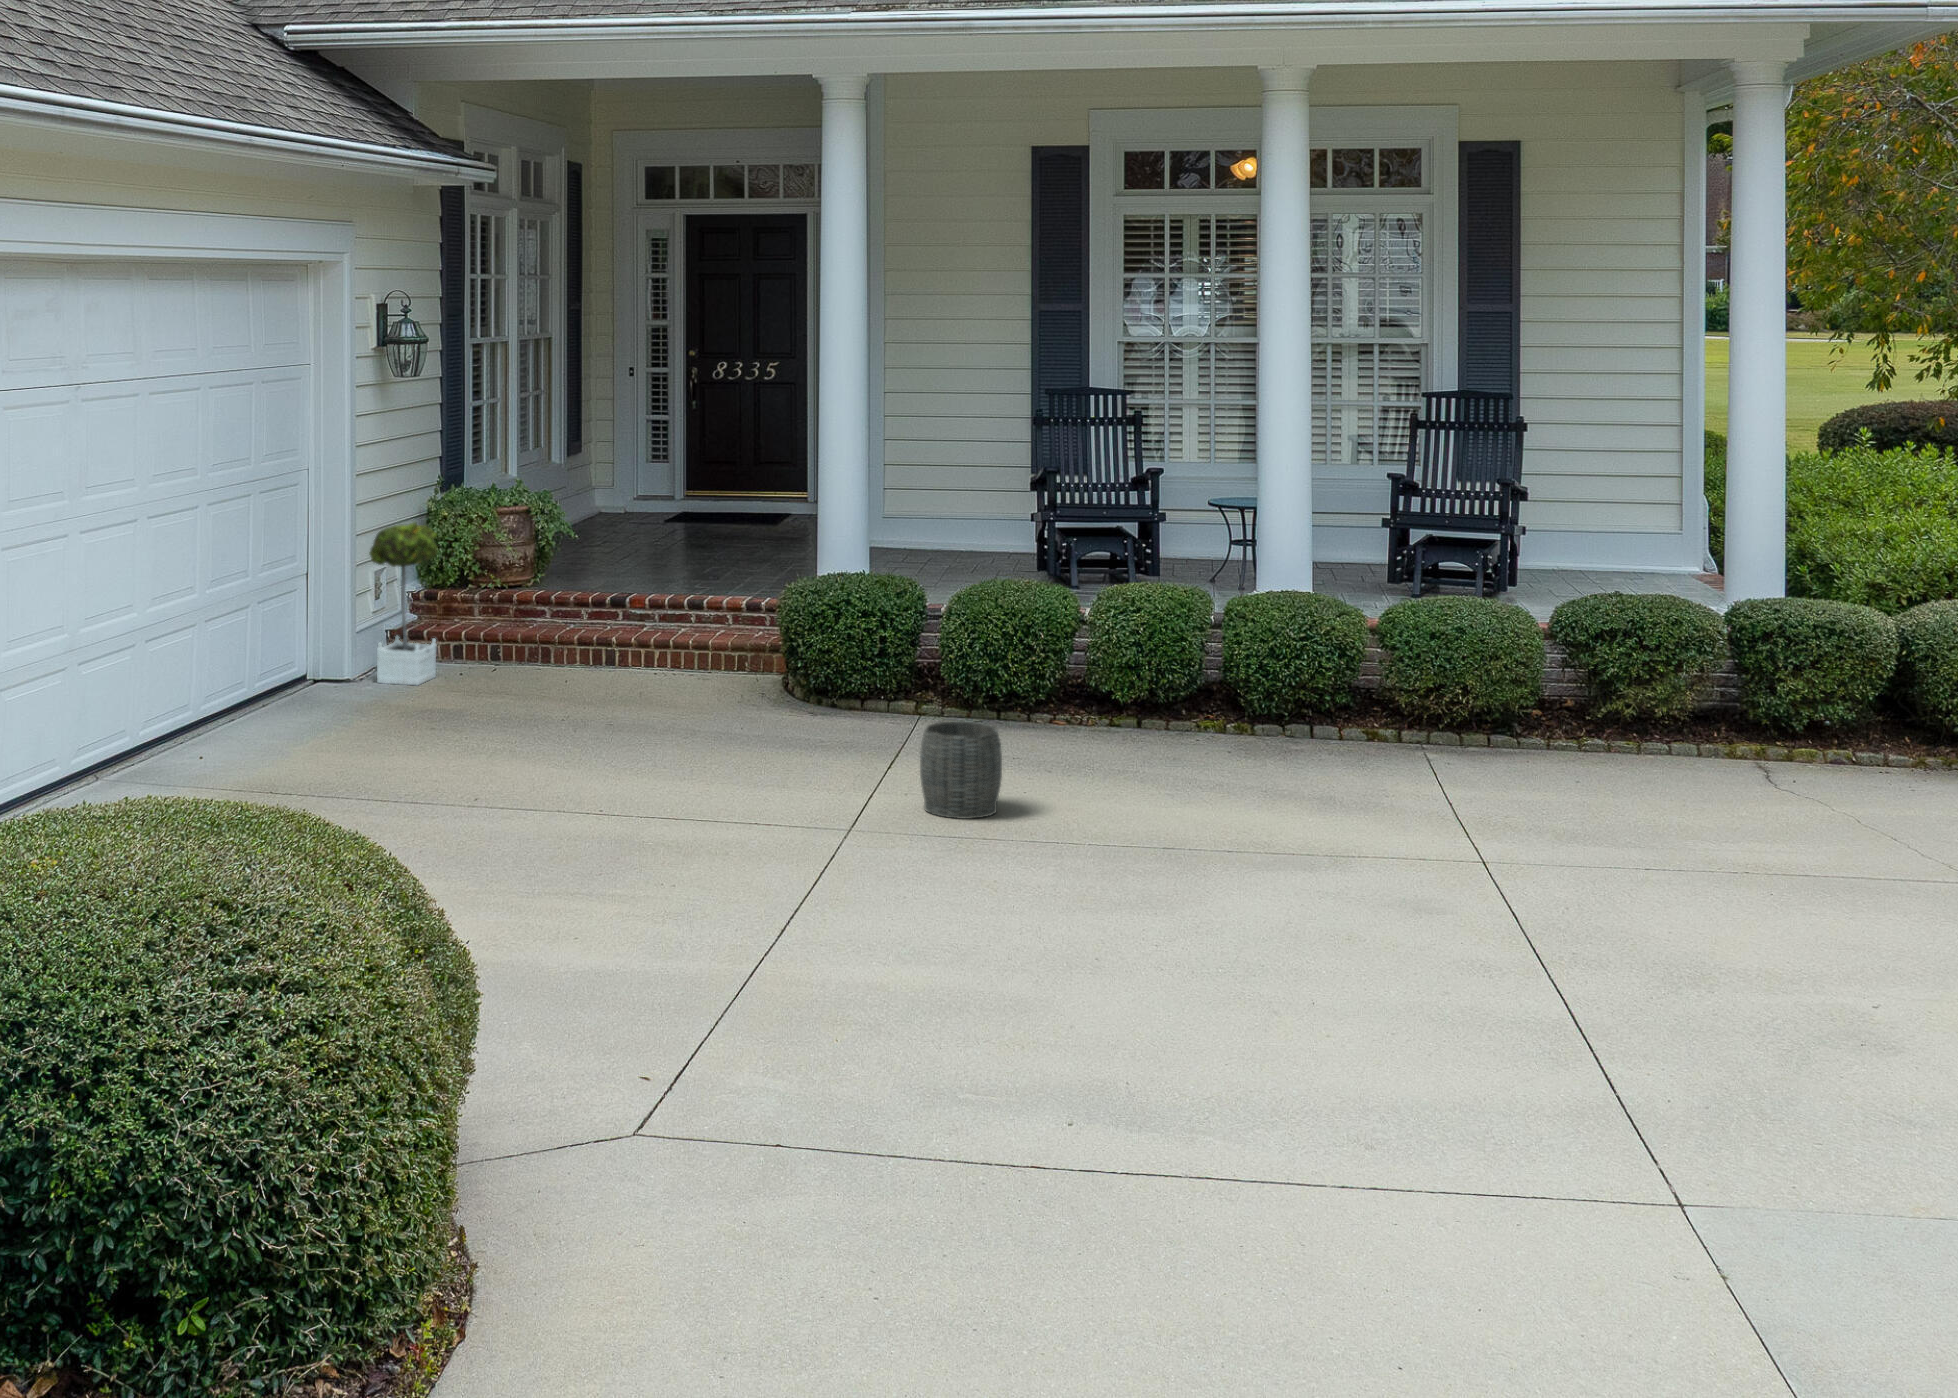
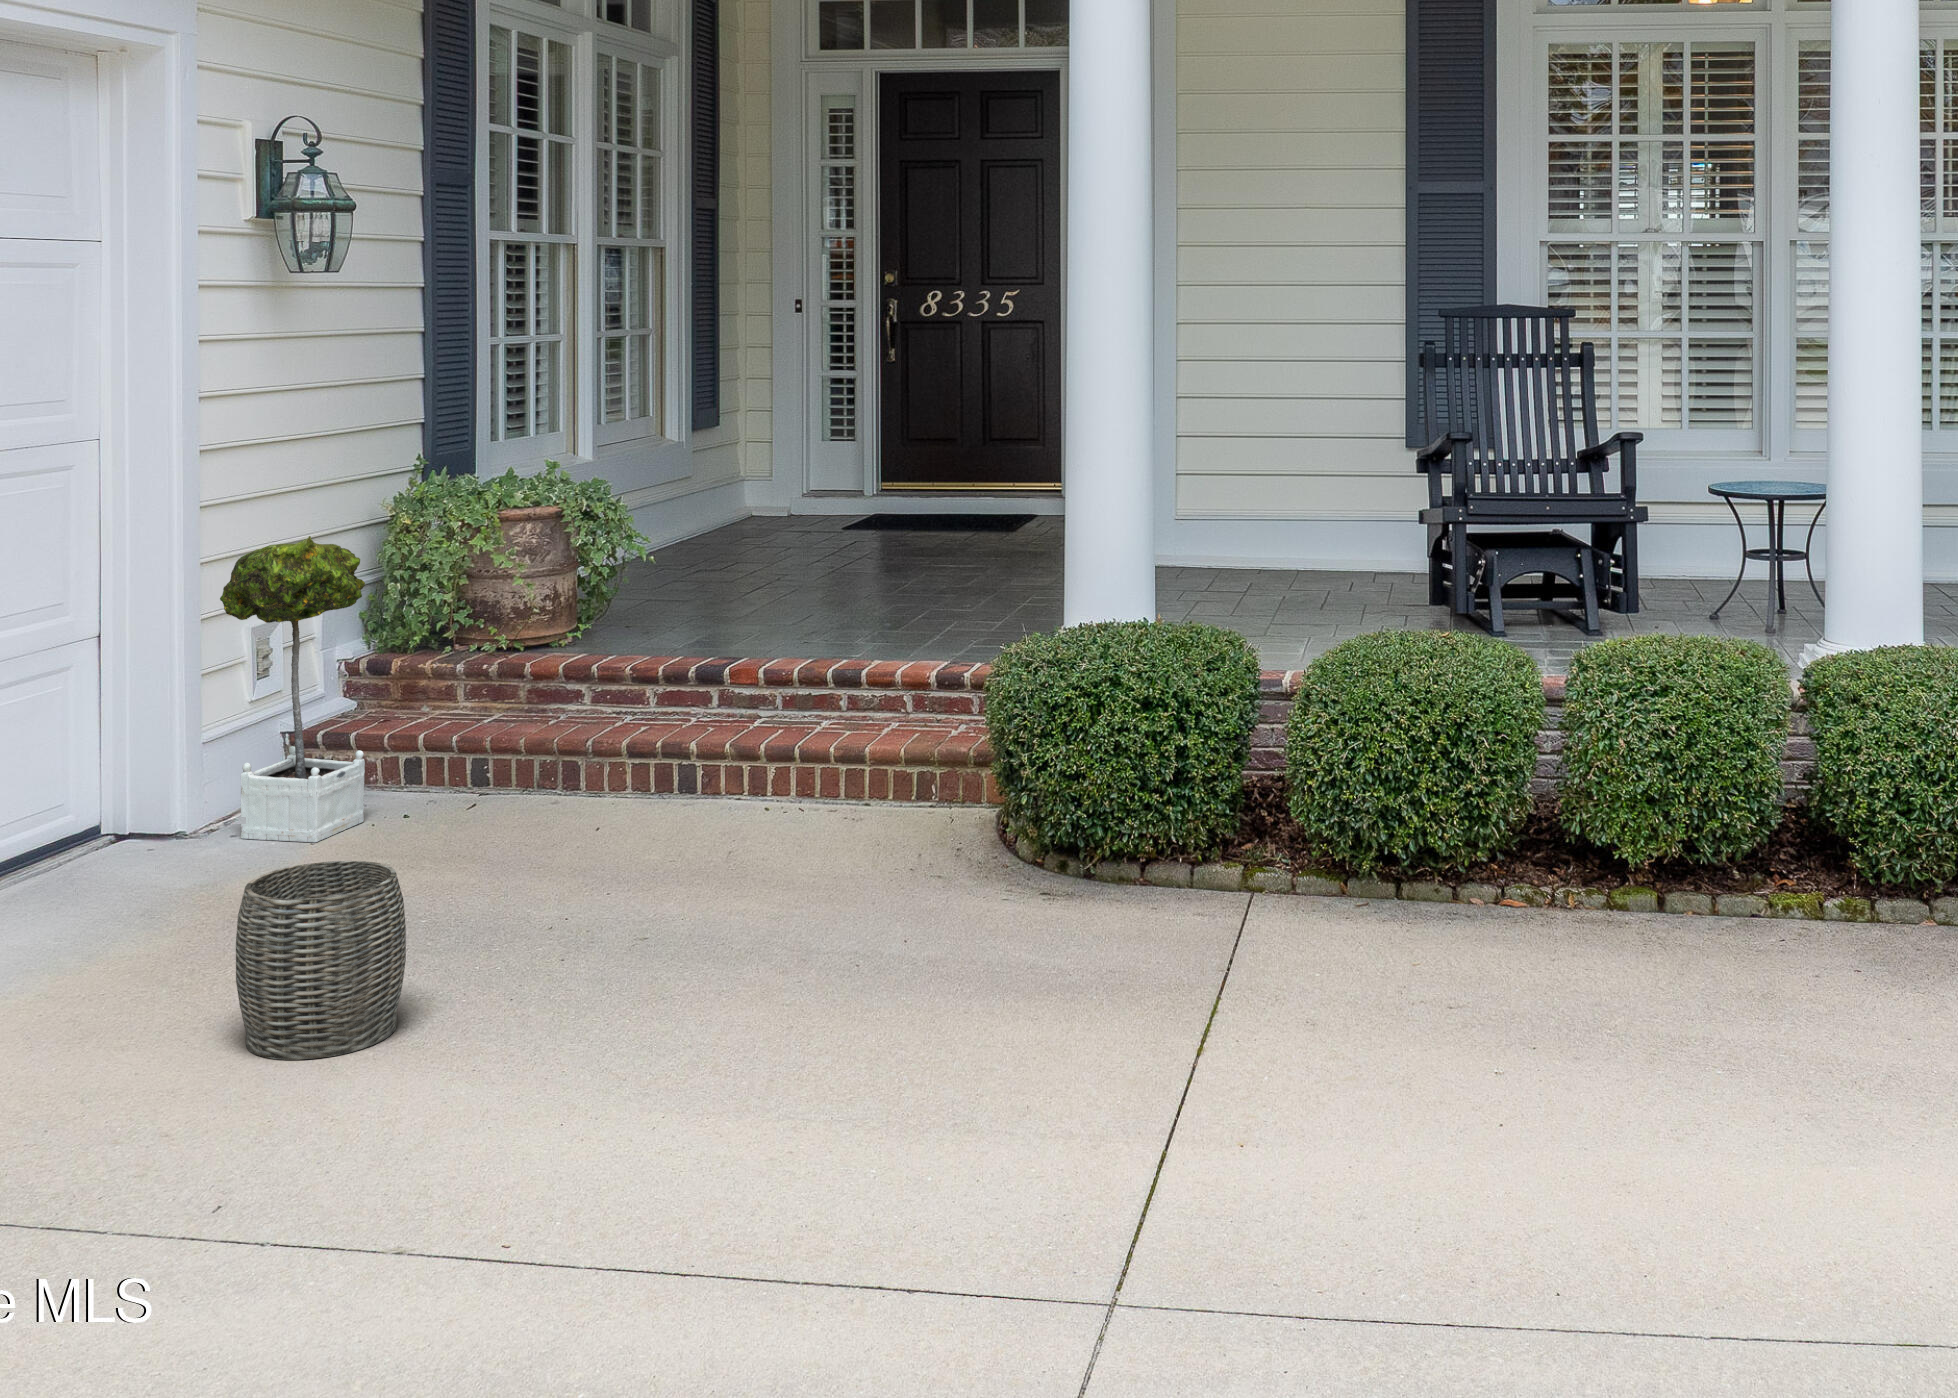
woven basket: present [920,722,1002,819] -> present [236,861,406,1060]

